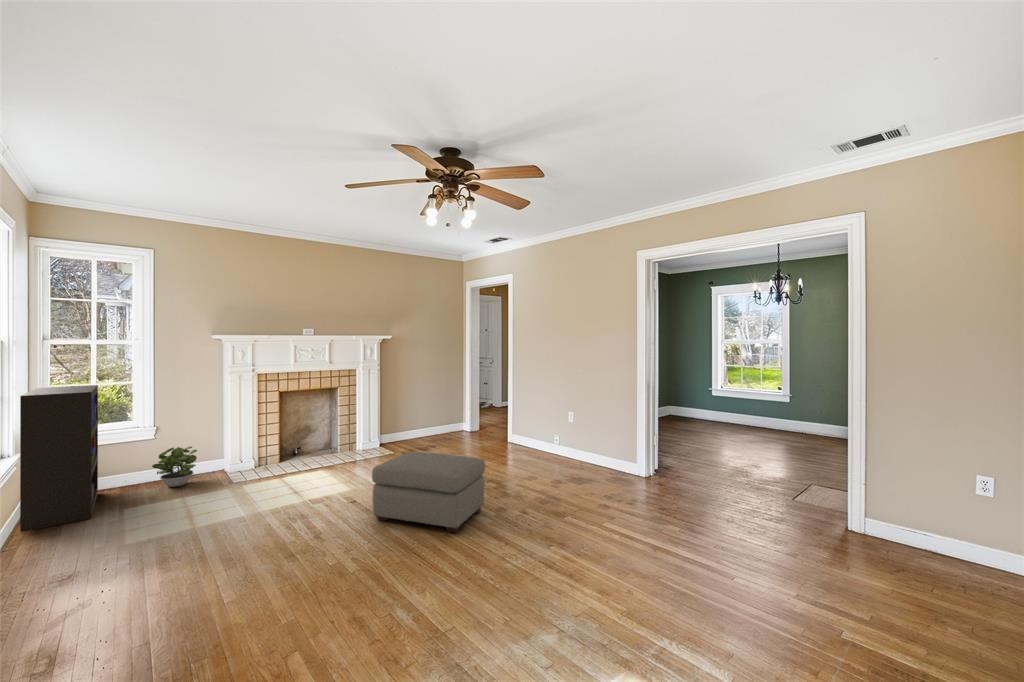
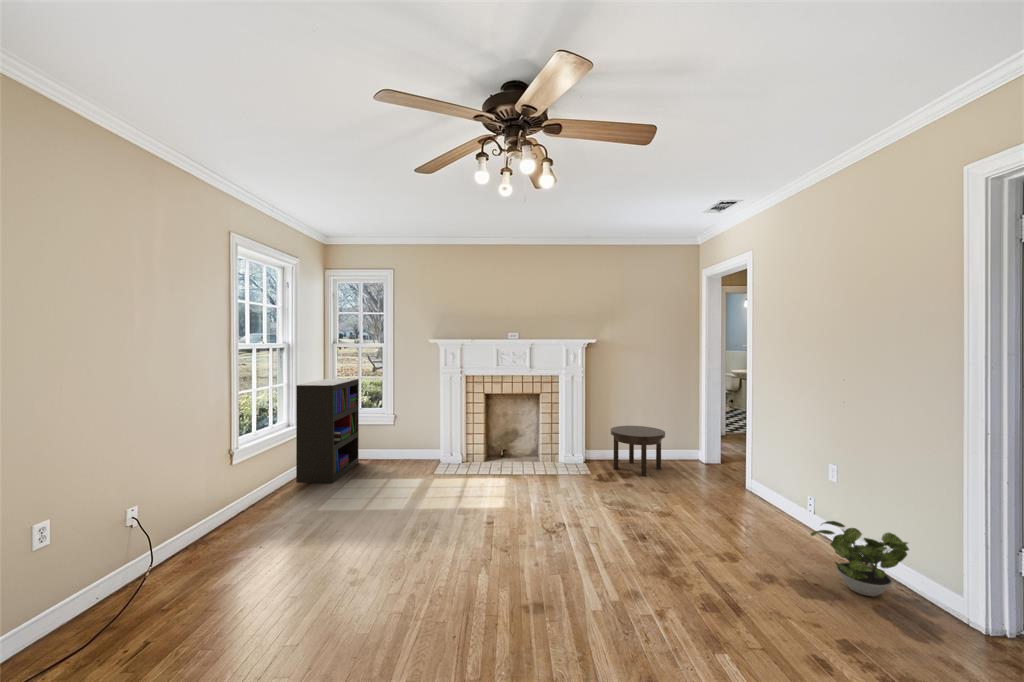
side table: none [403,408,448,447] -> present [611,426,665,476]
potted plant: present [152,447,197,487] -> present [810,521,909,596]
ottoman: present [372,452,485,533] -> none [485,484,618,611]

